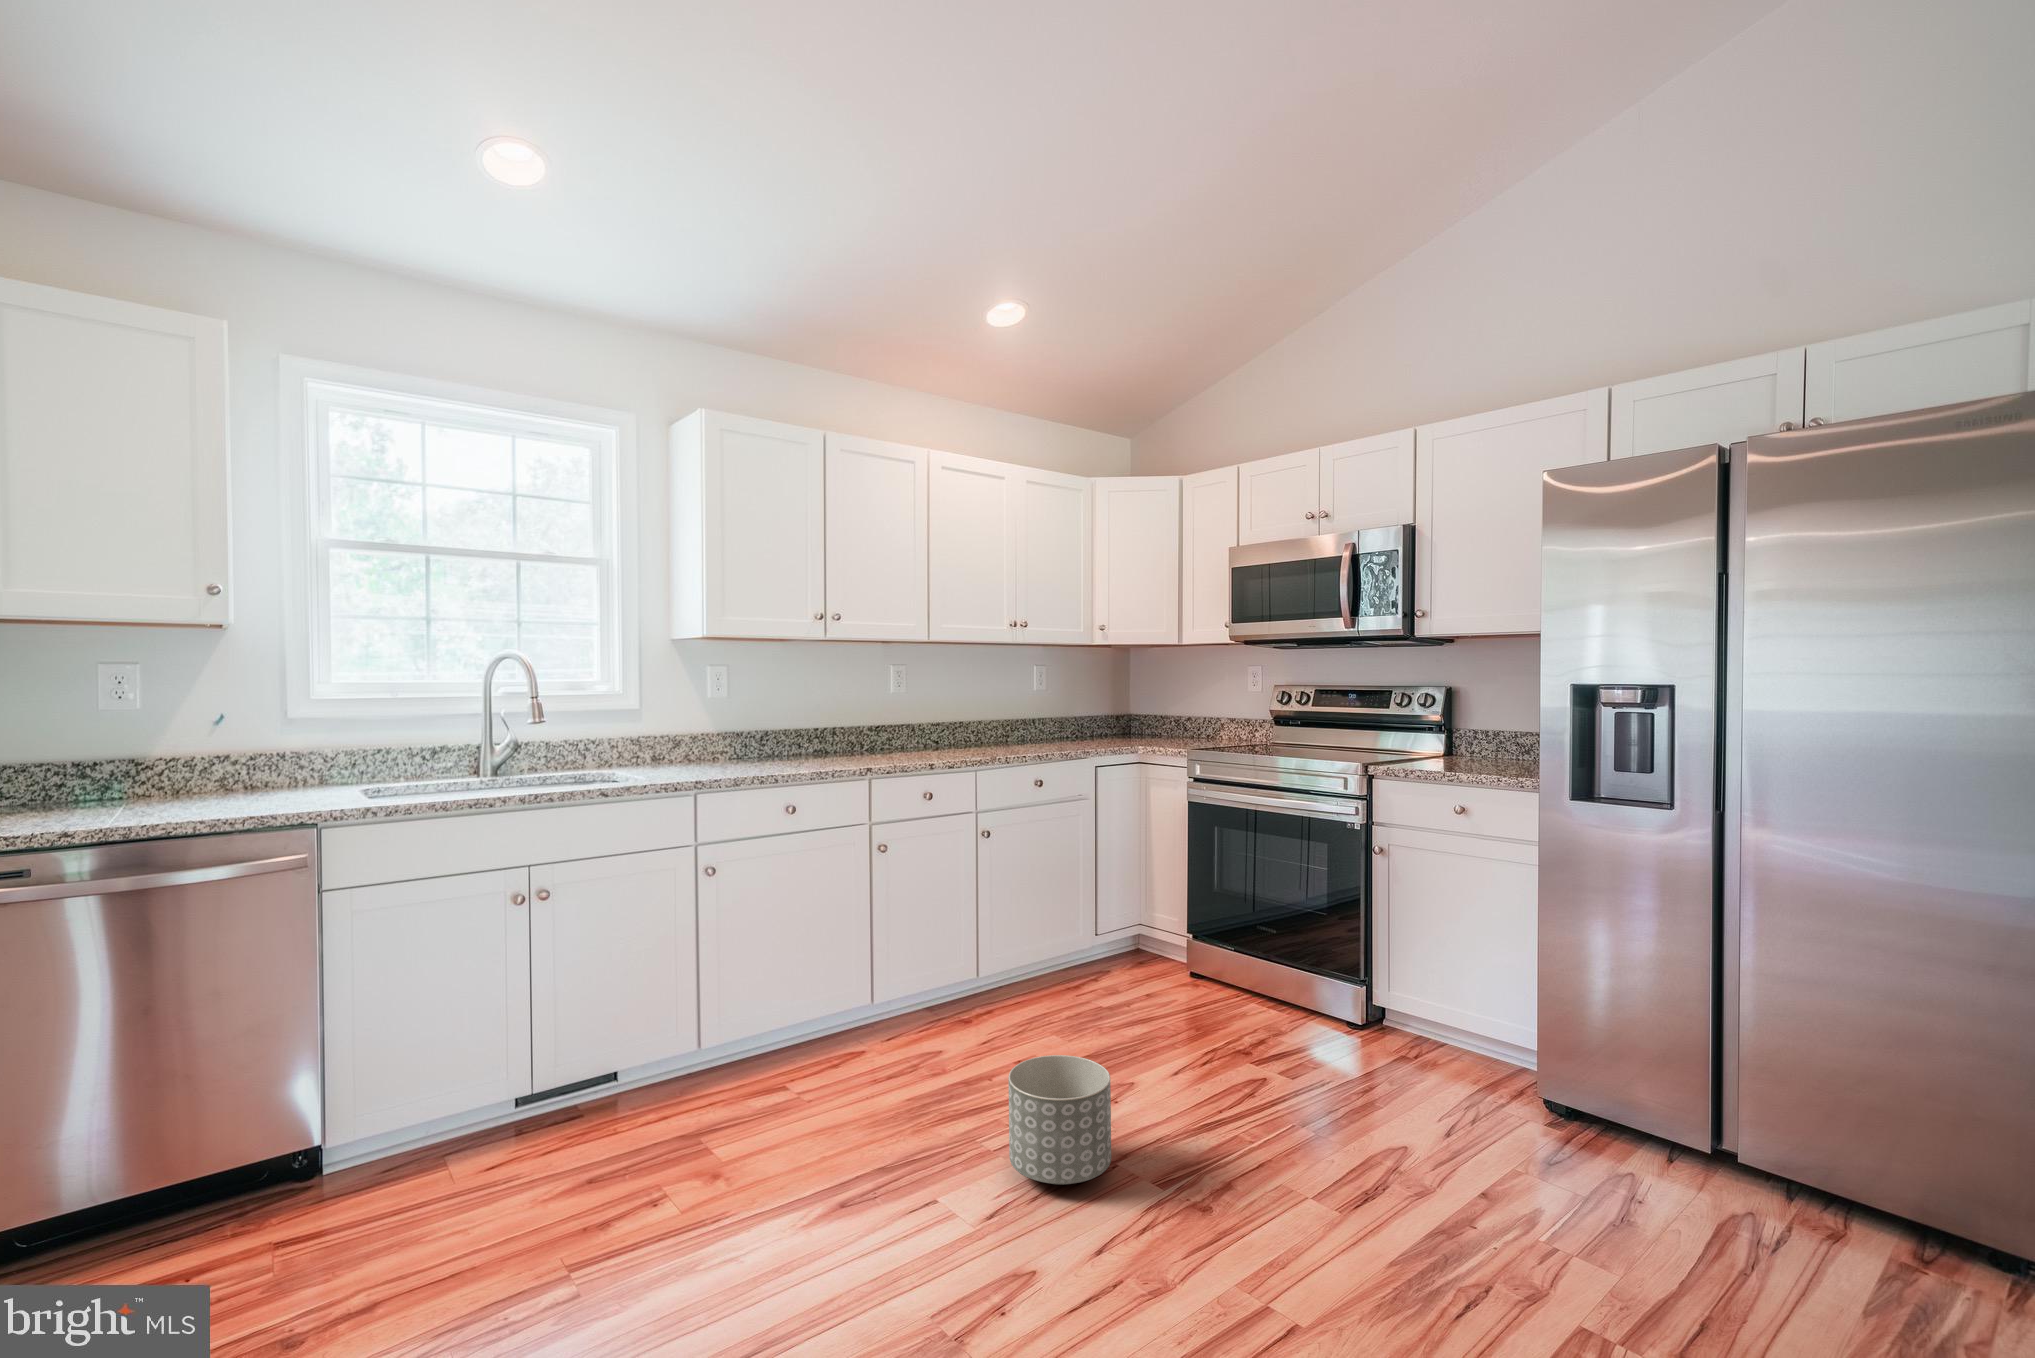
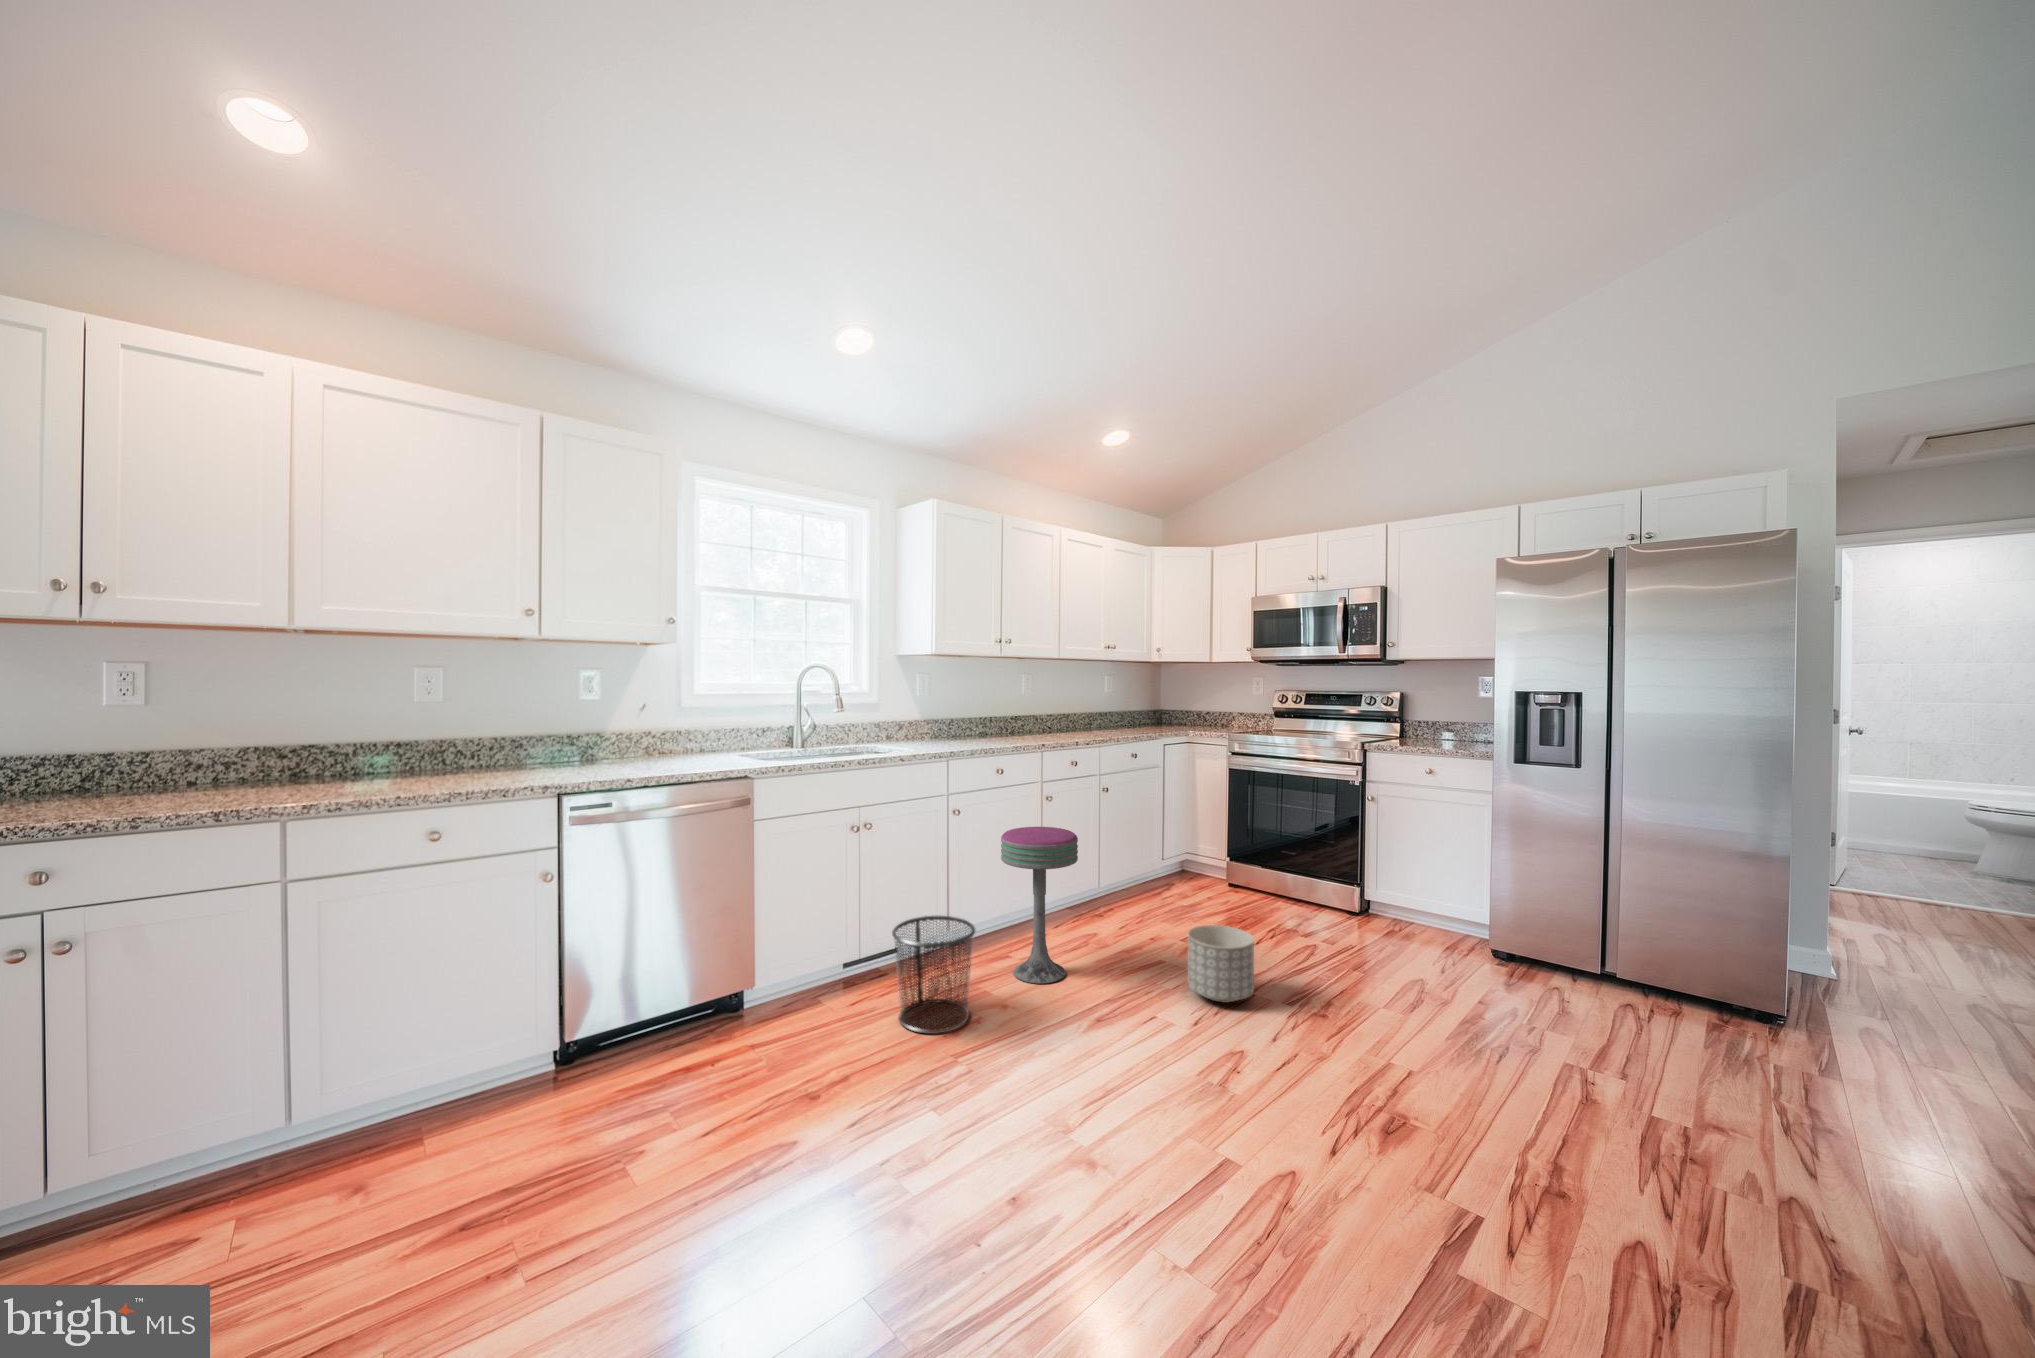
bar stool: none [742,895,863,1141] -> present [1001,827,1078,984]
waste bin: none [513,1036,655,1228] -> present [892,916,975,1034]

